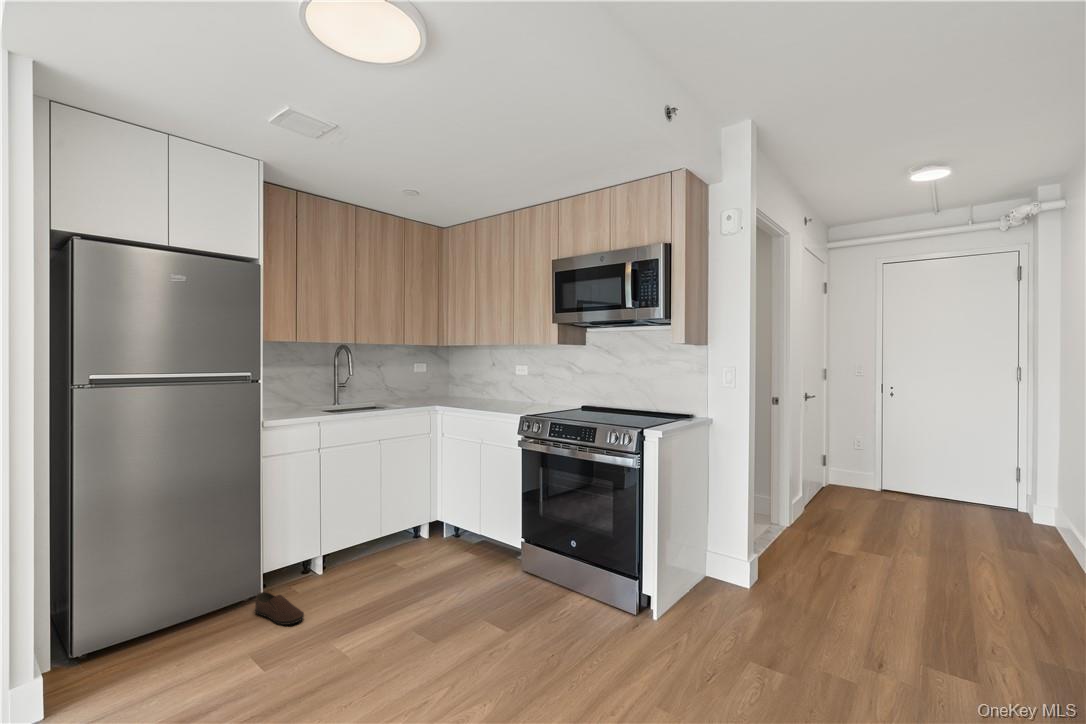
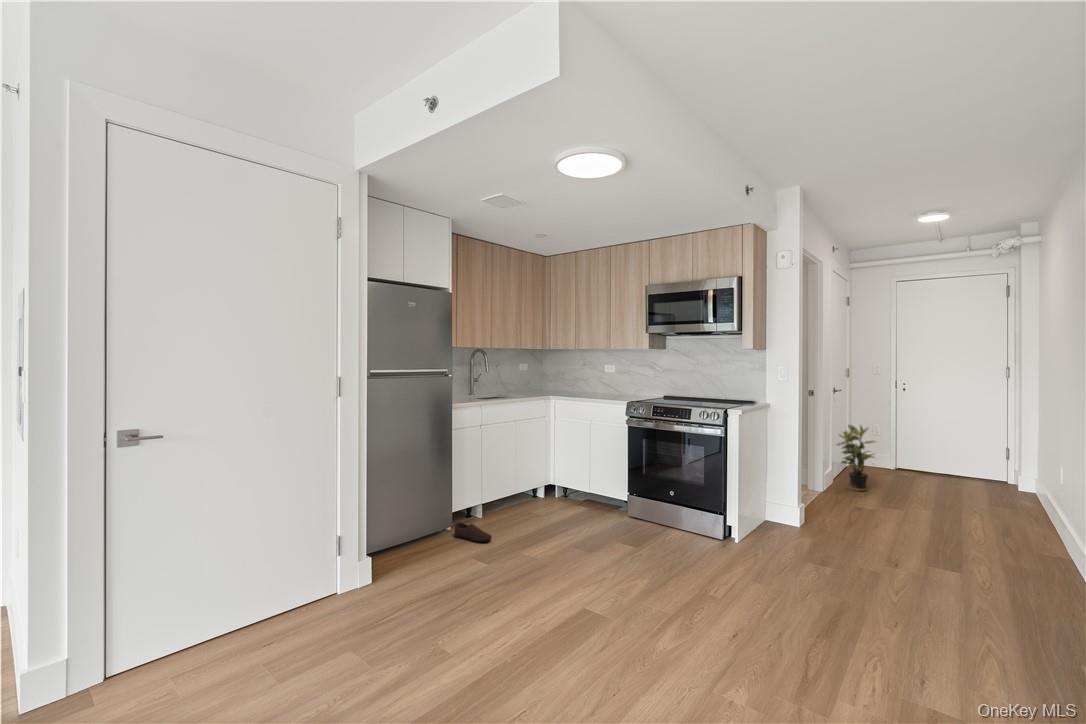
potted plant: none [806,440,857,526] -> present [837,425,875,491]

